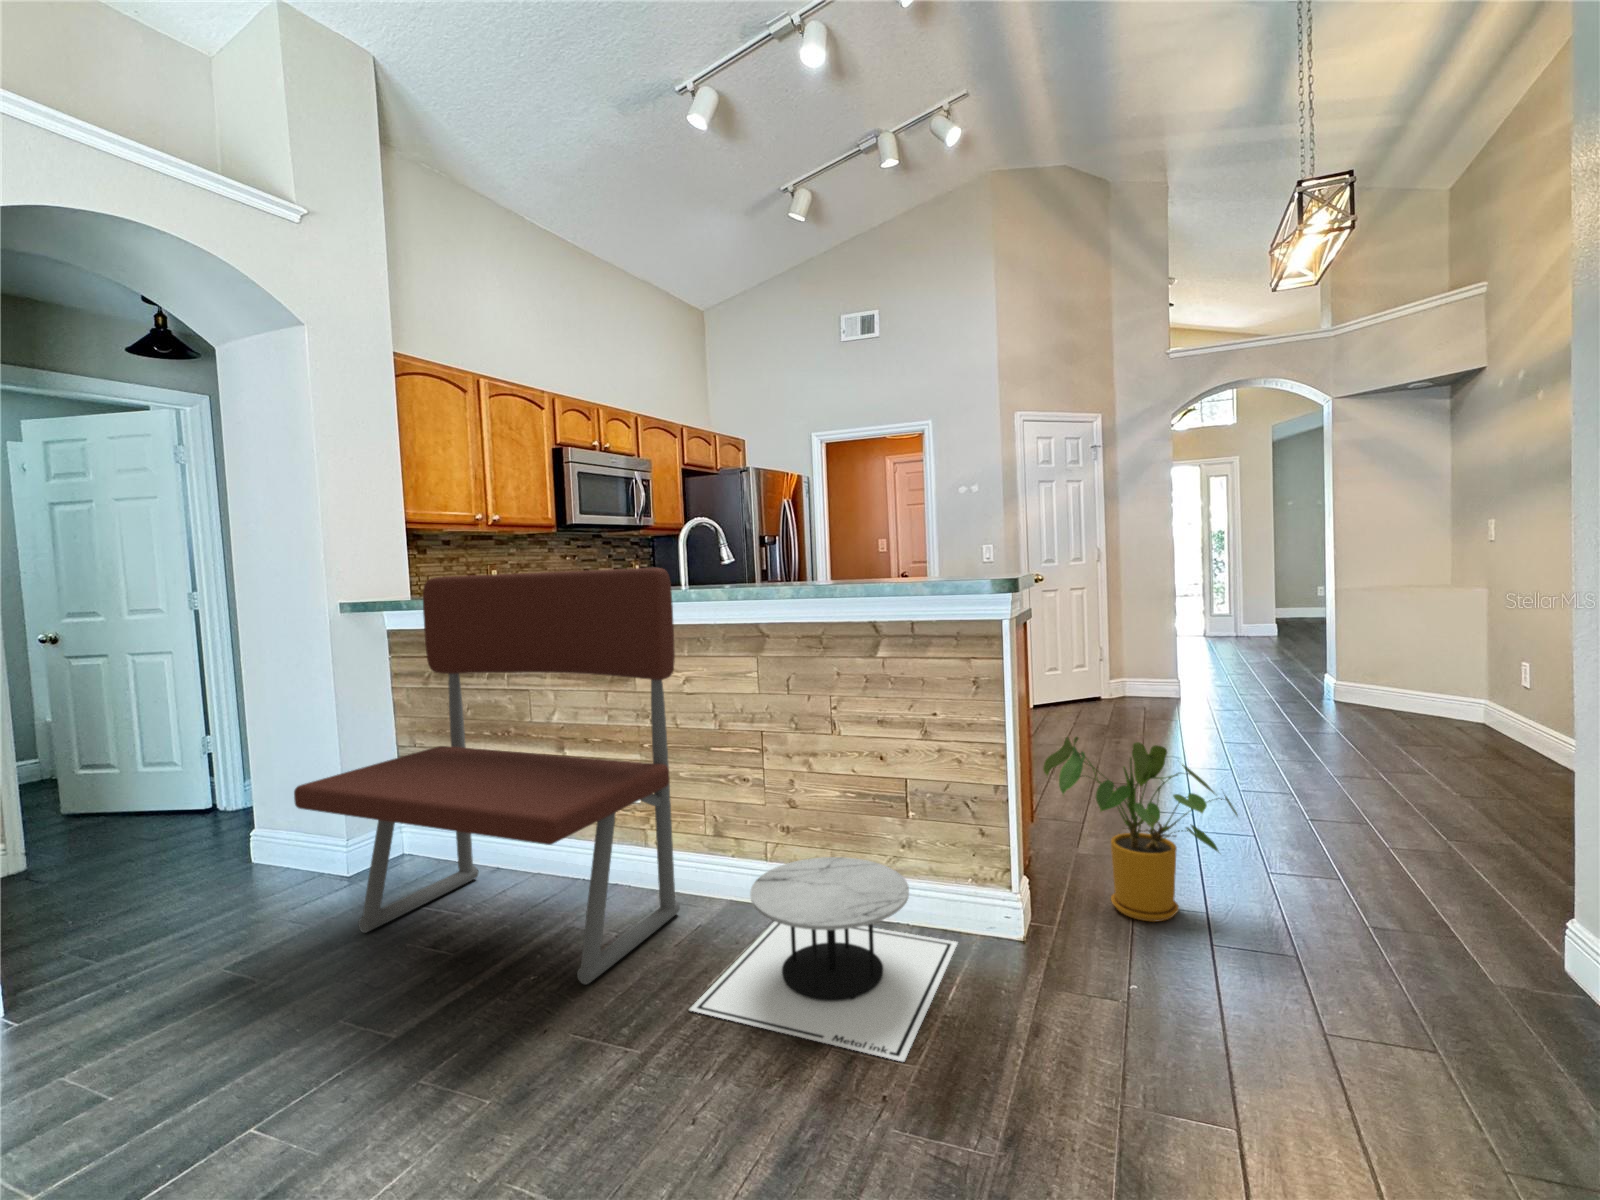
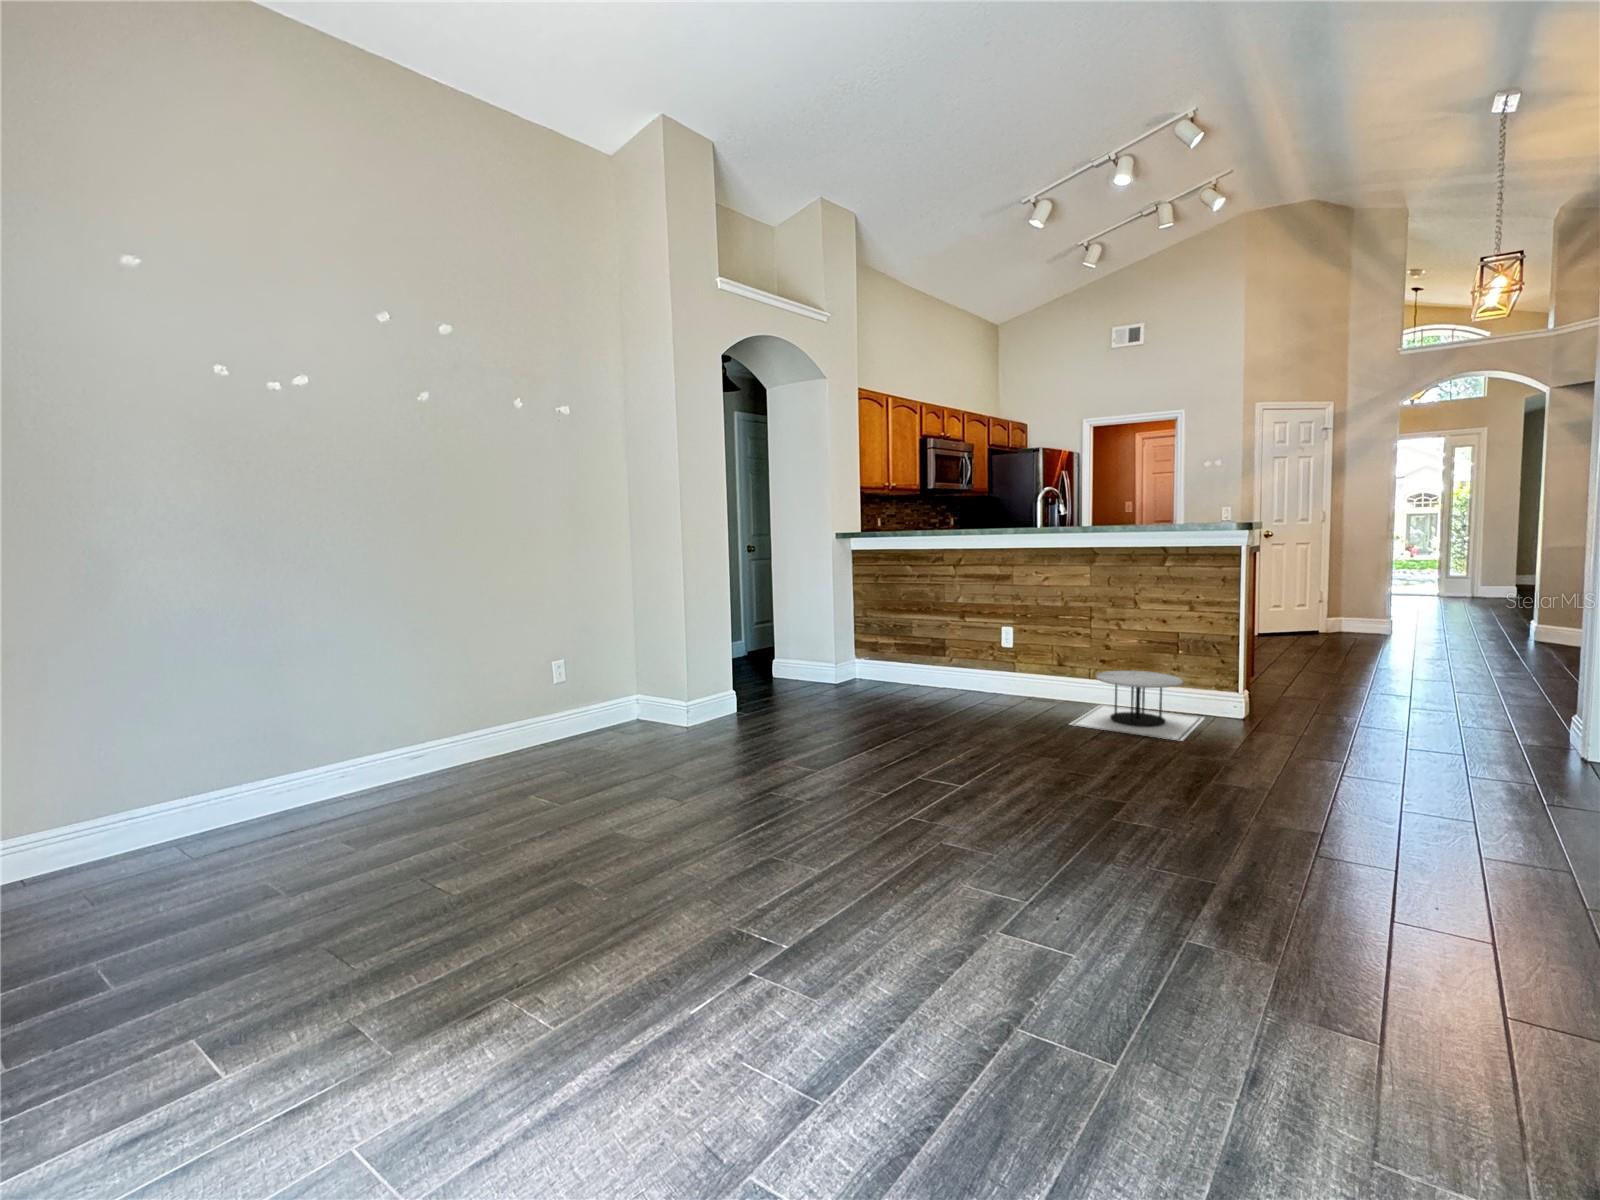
bench: present [294,568,680,984] -> none [855,516,1048,716]
house plant: present [1043,737,1238,922] -> none [1262,619,1383,719]

